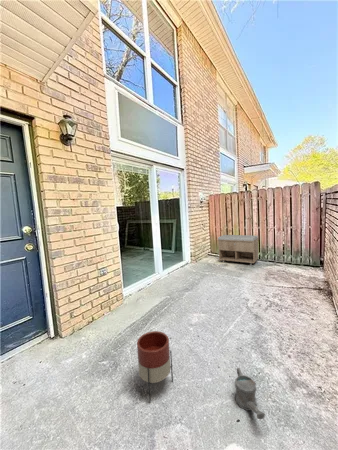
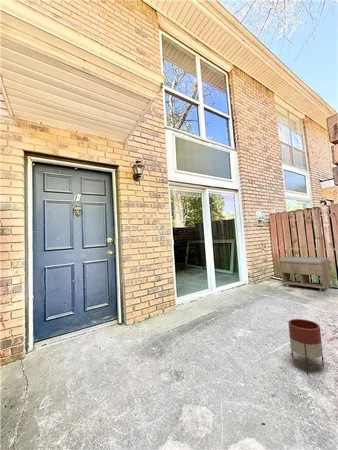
planter: present [137,331,173,403] -> present [288,319,324,375]
watering can: present [235,368,265,419] -> none [249,356,269,388]

